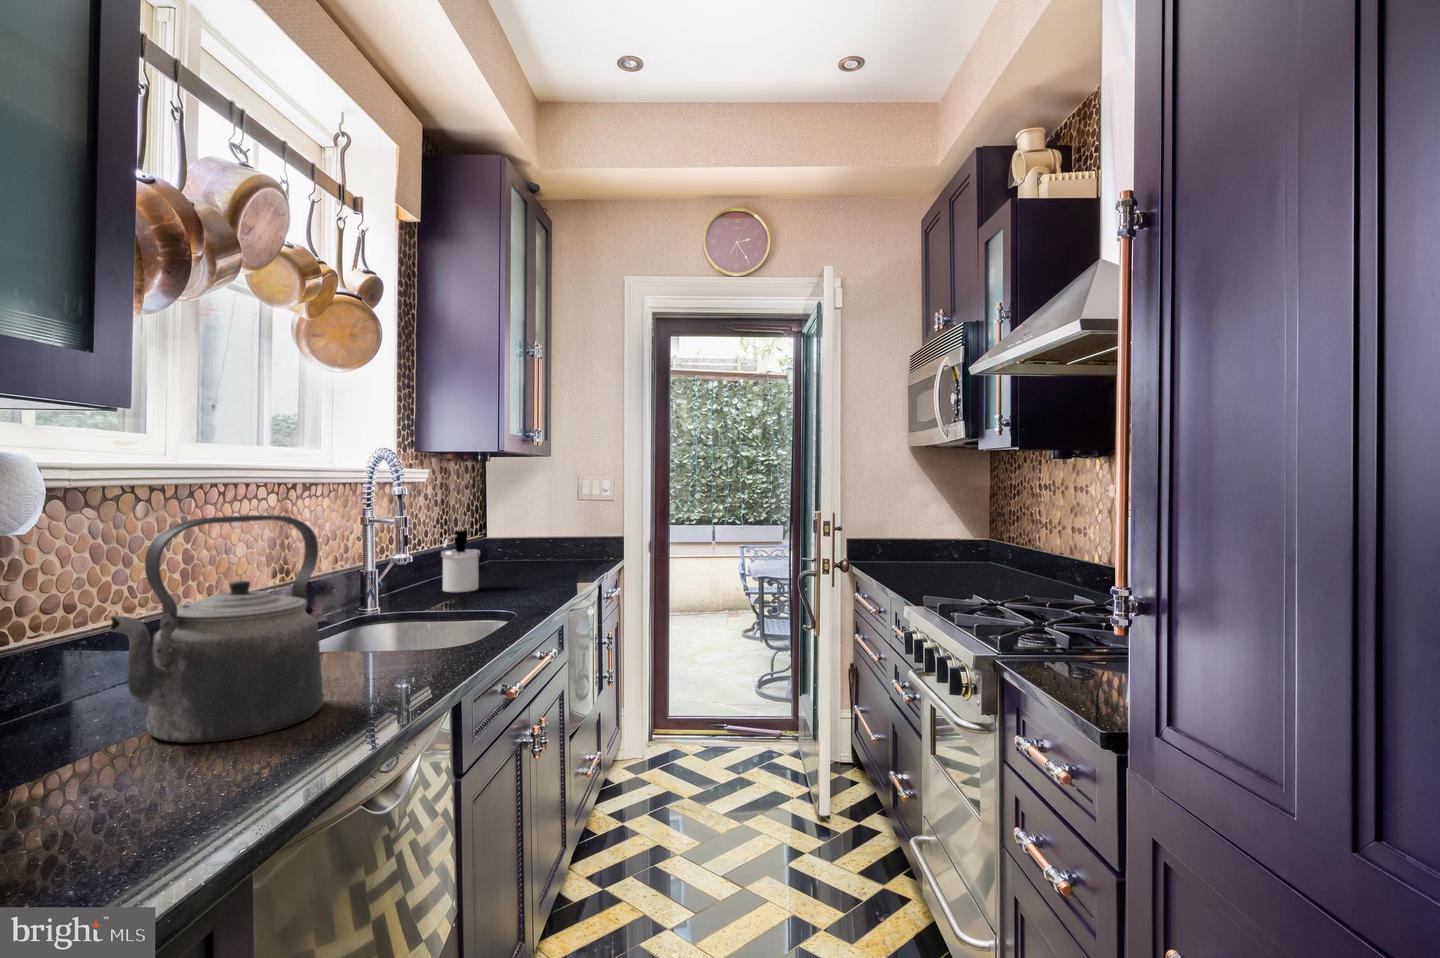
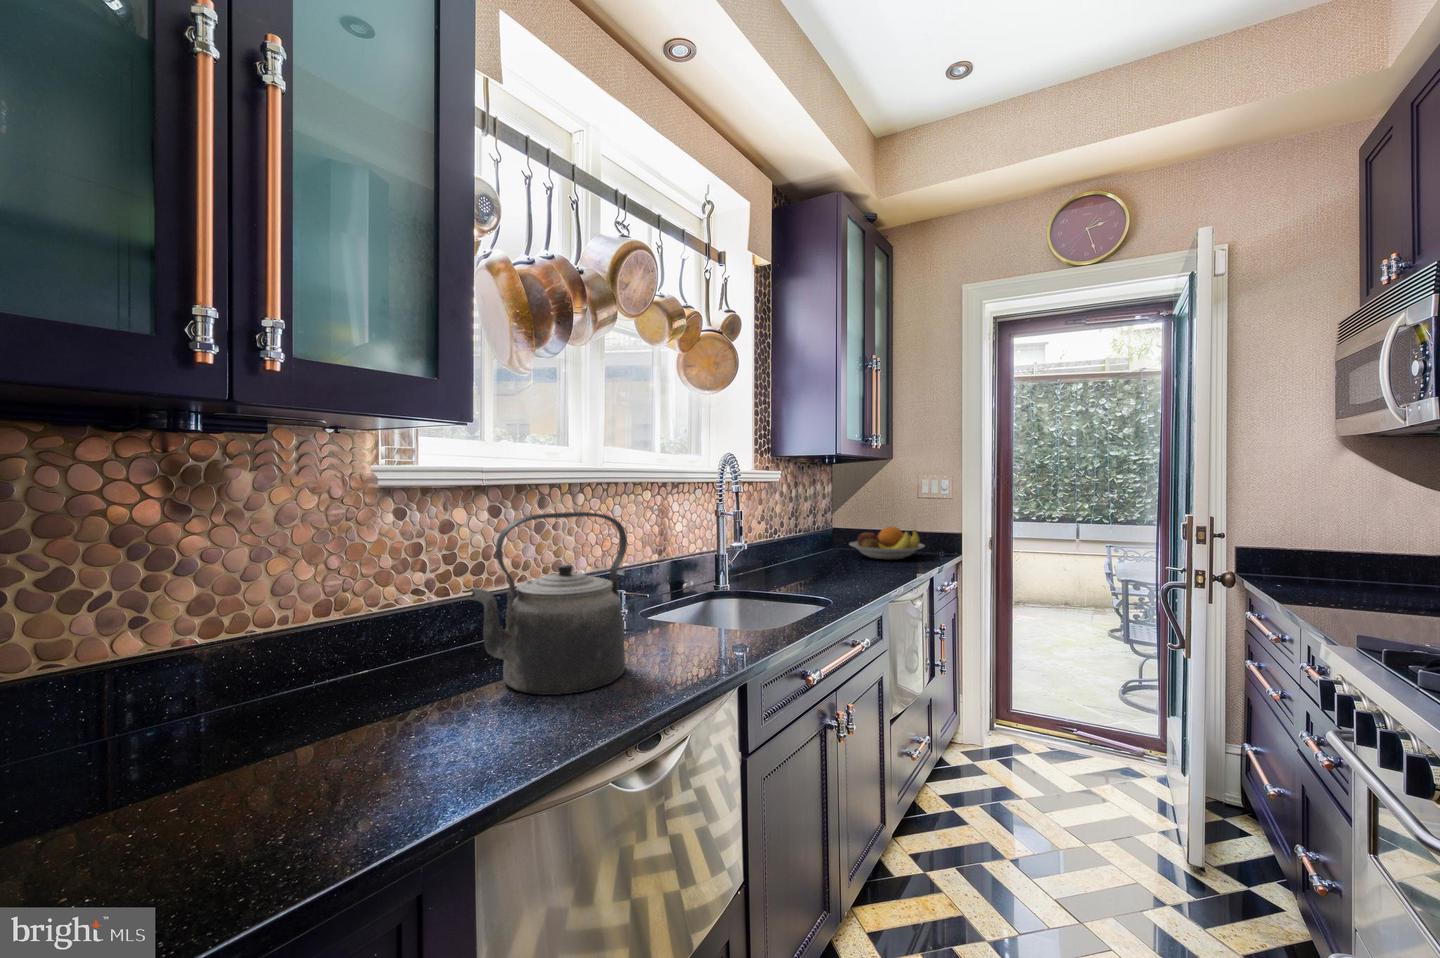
soap dispenser: present [441,531,480,592] -> none [783,522,816,575]
fruit bowl: none [507,534,590,570] -> present [849,527,924,560]

